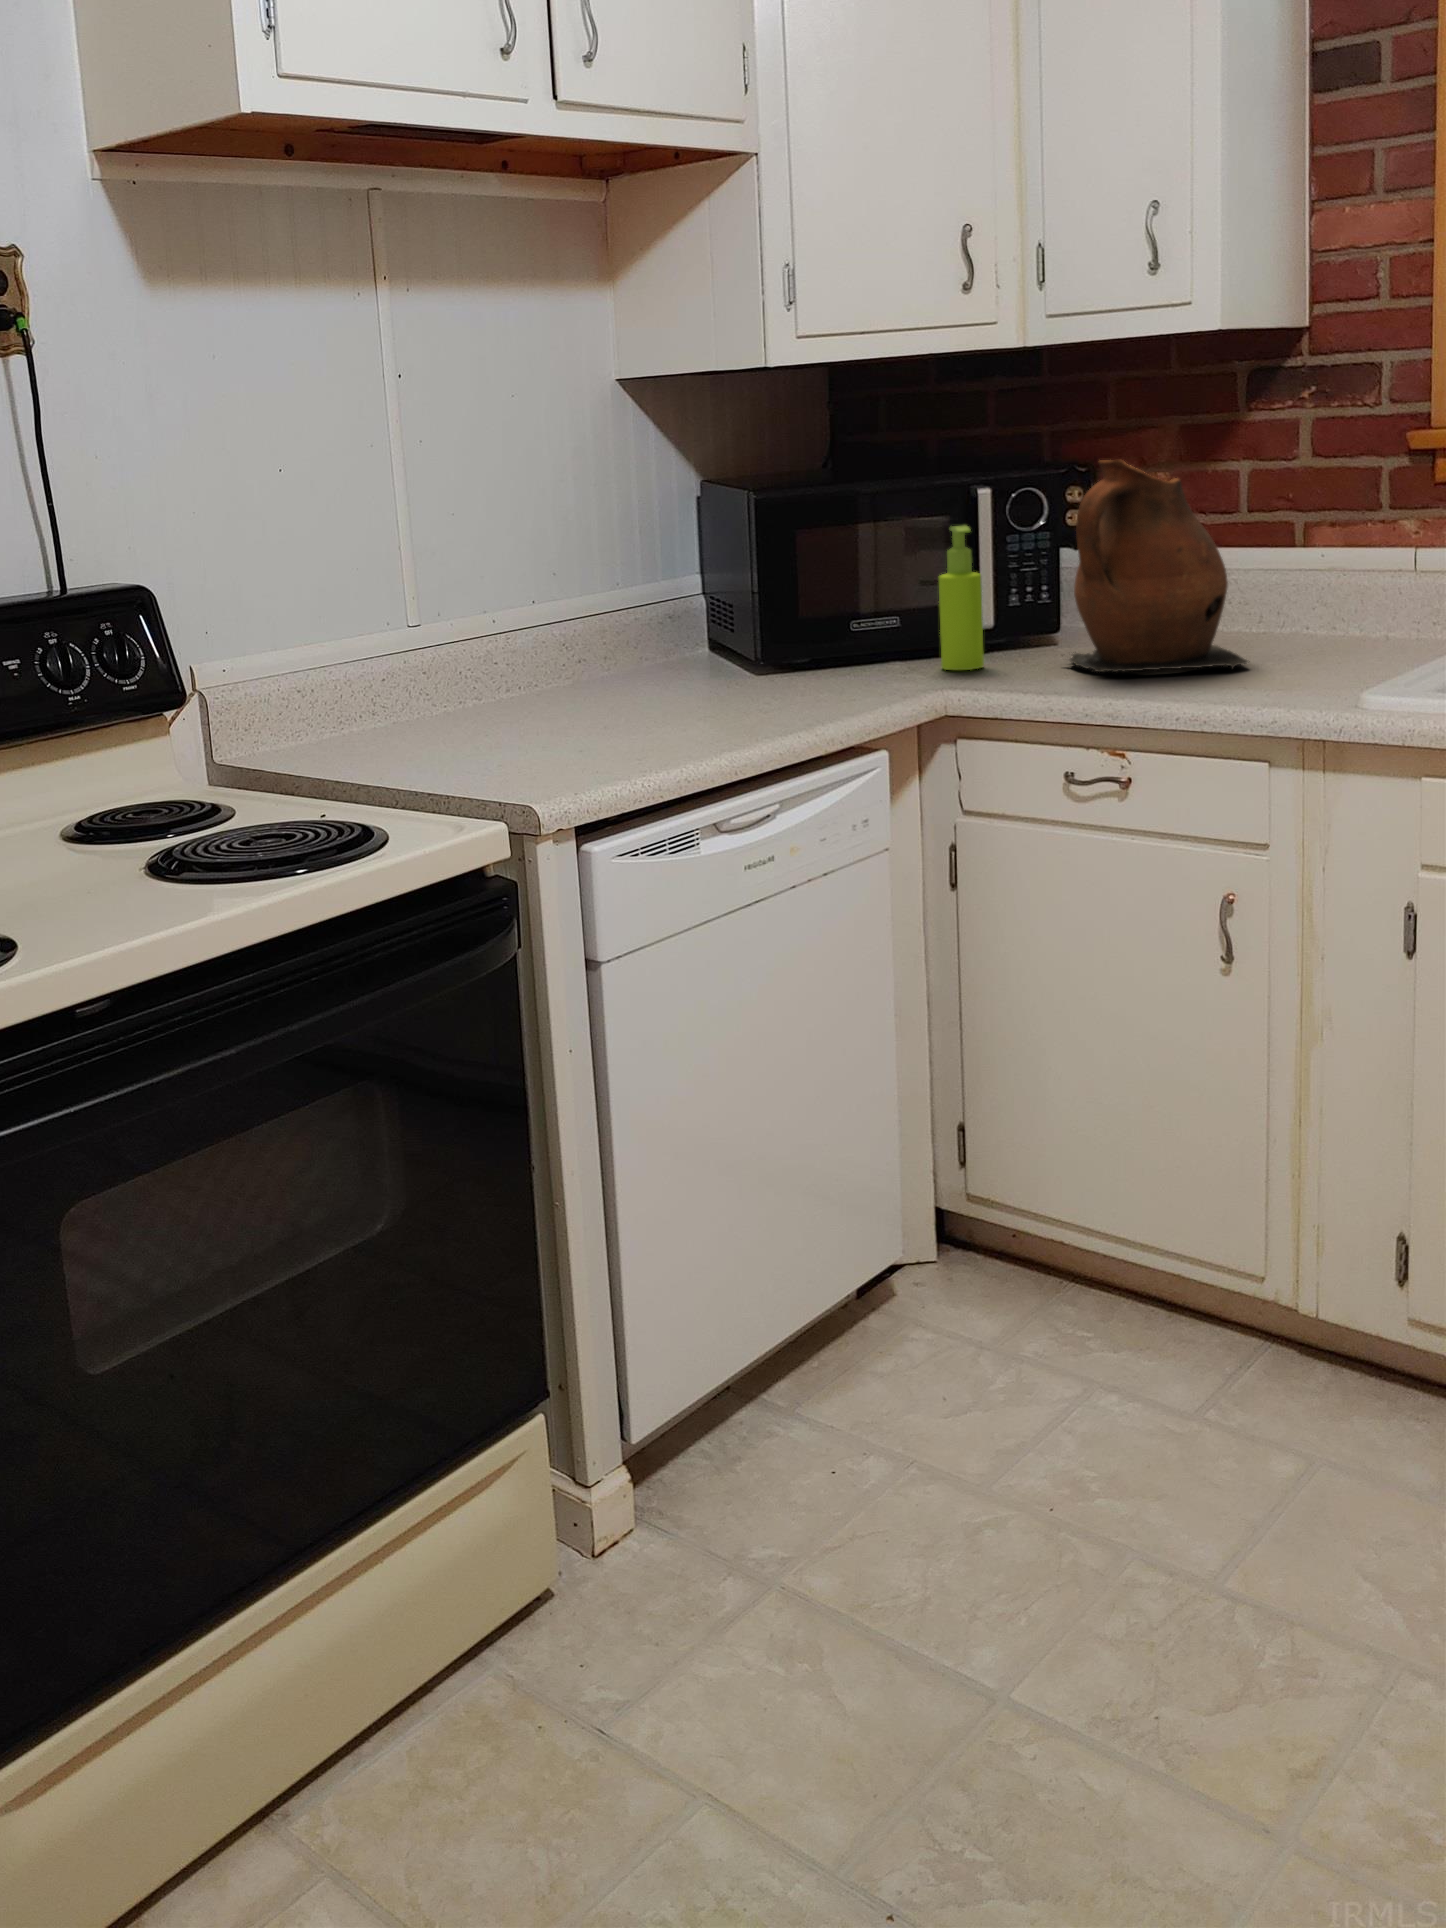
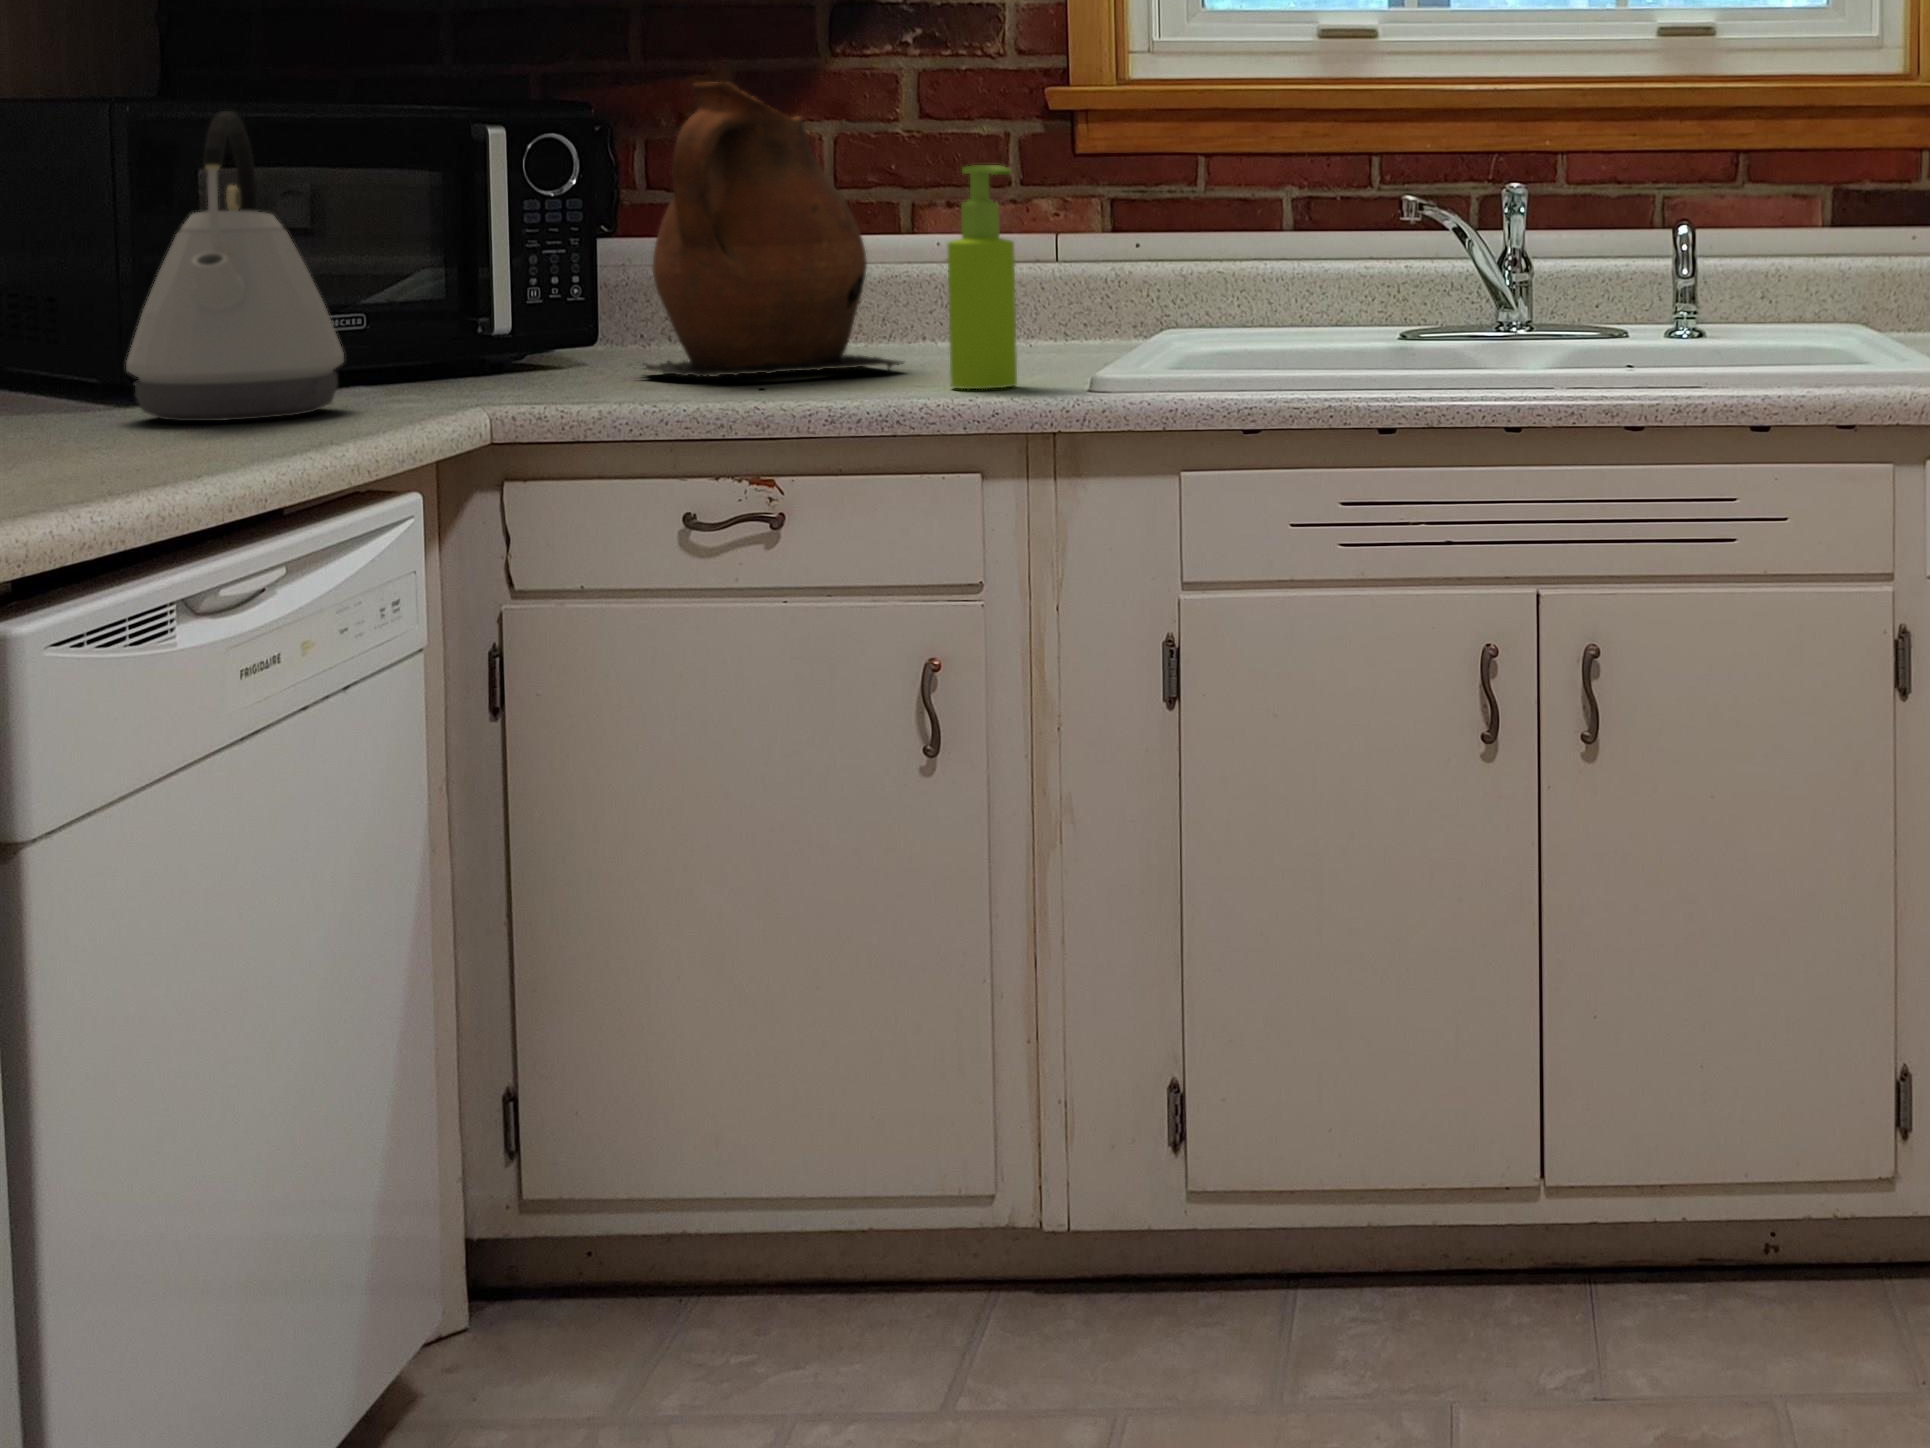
kettle: none [745,506,863,698] -> present [126,111,344,421]
soap dispenser: present [939,525,984,670] -> present [947,165,1017,389]

